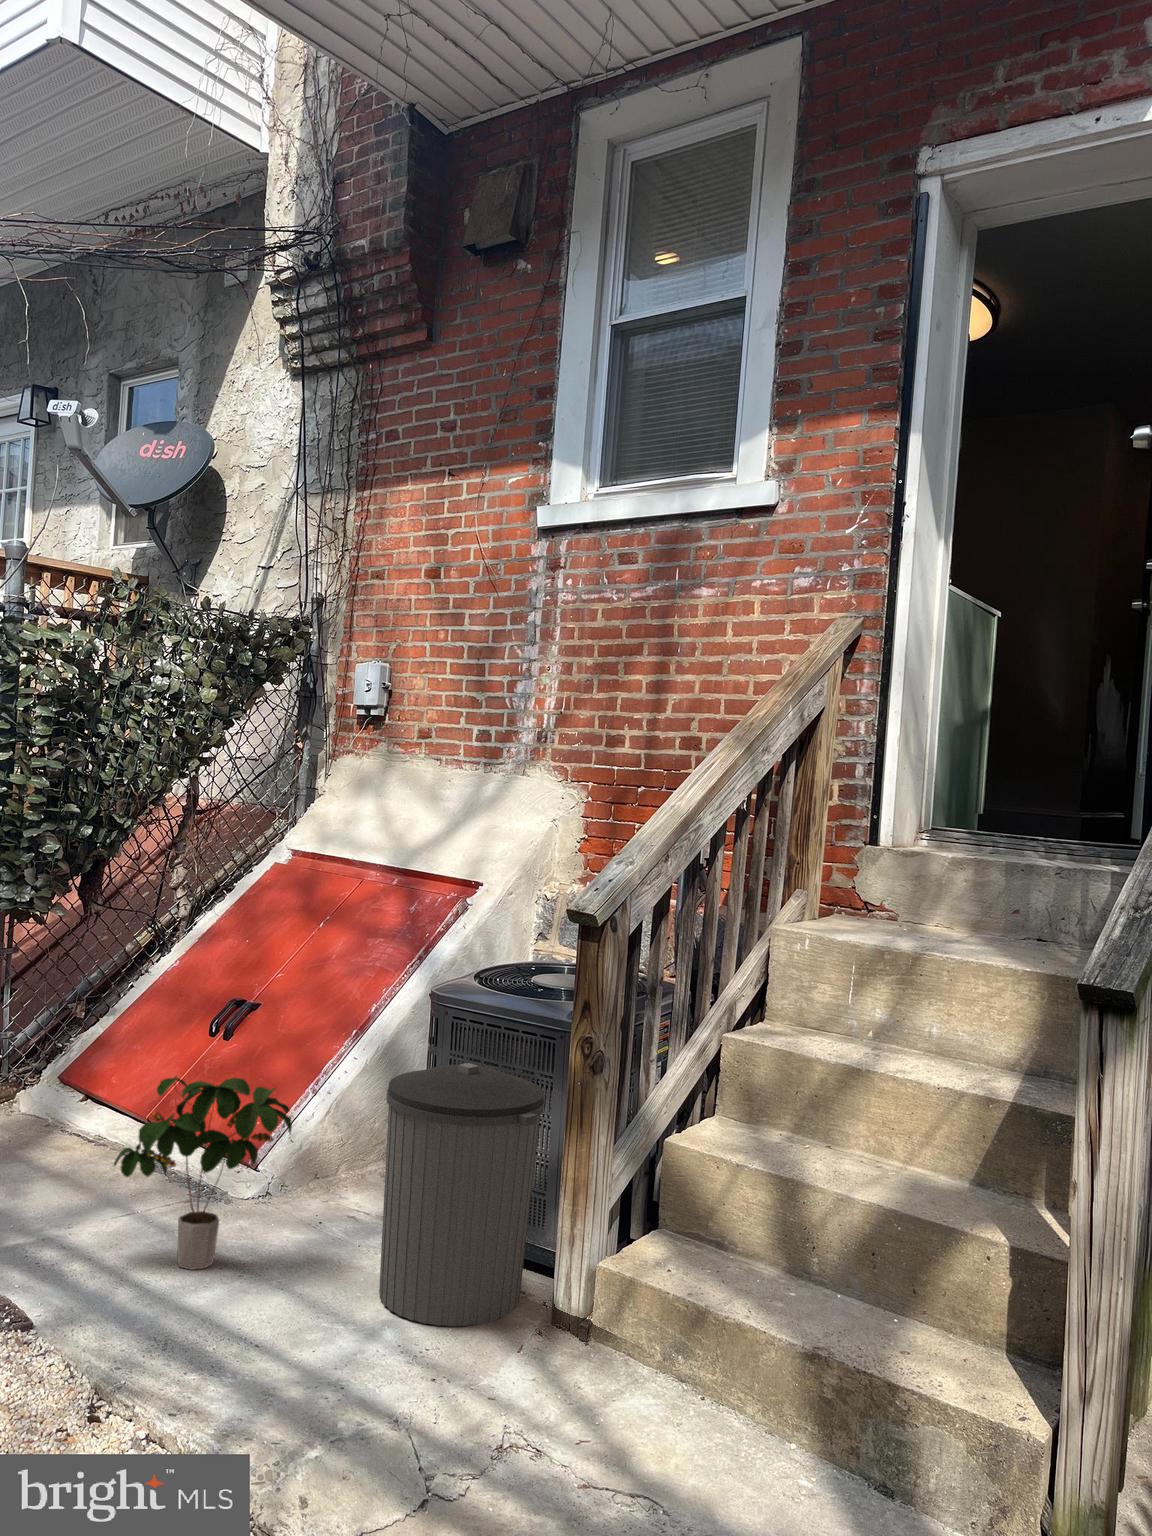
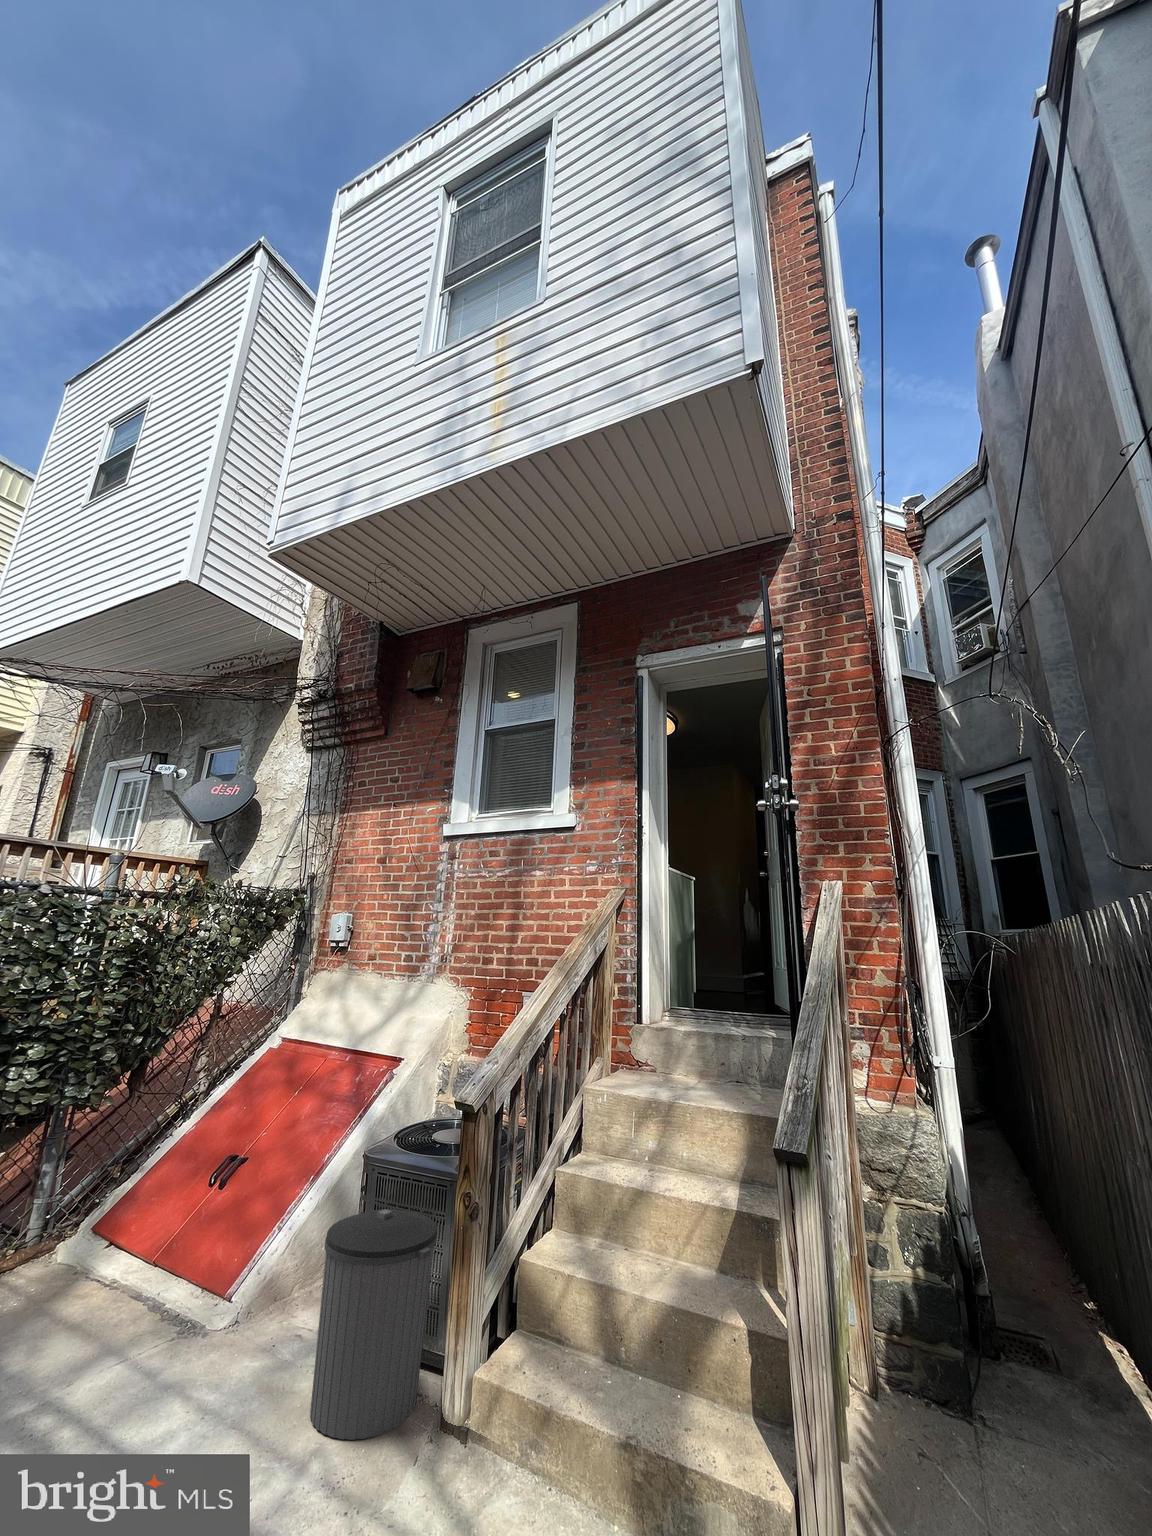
potted plant: present [114,1076,292,1270] -> none [111,1236,255,1409]

